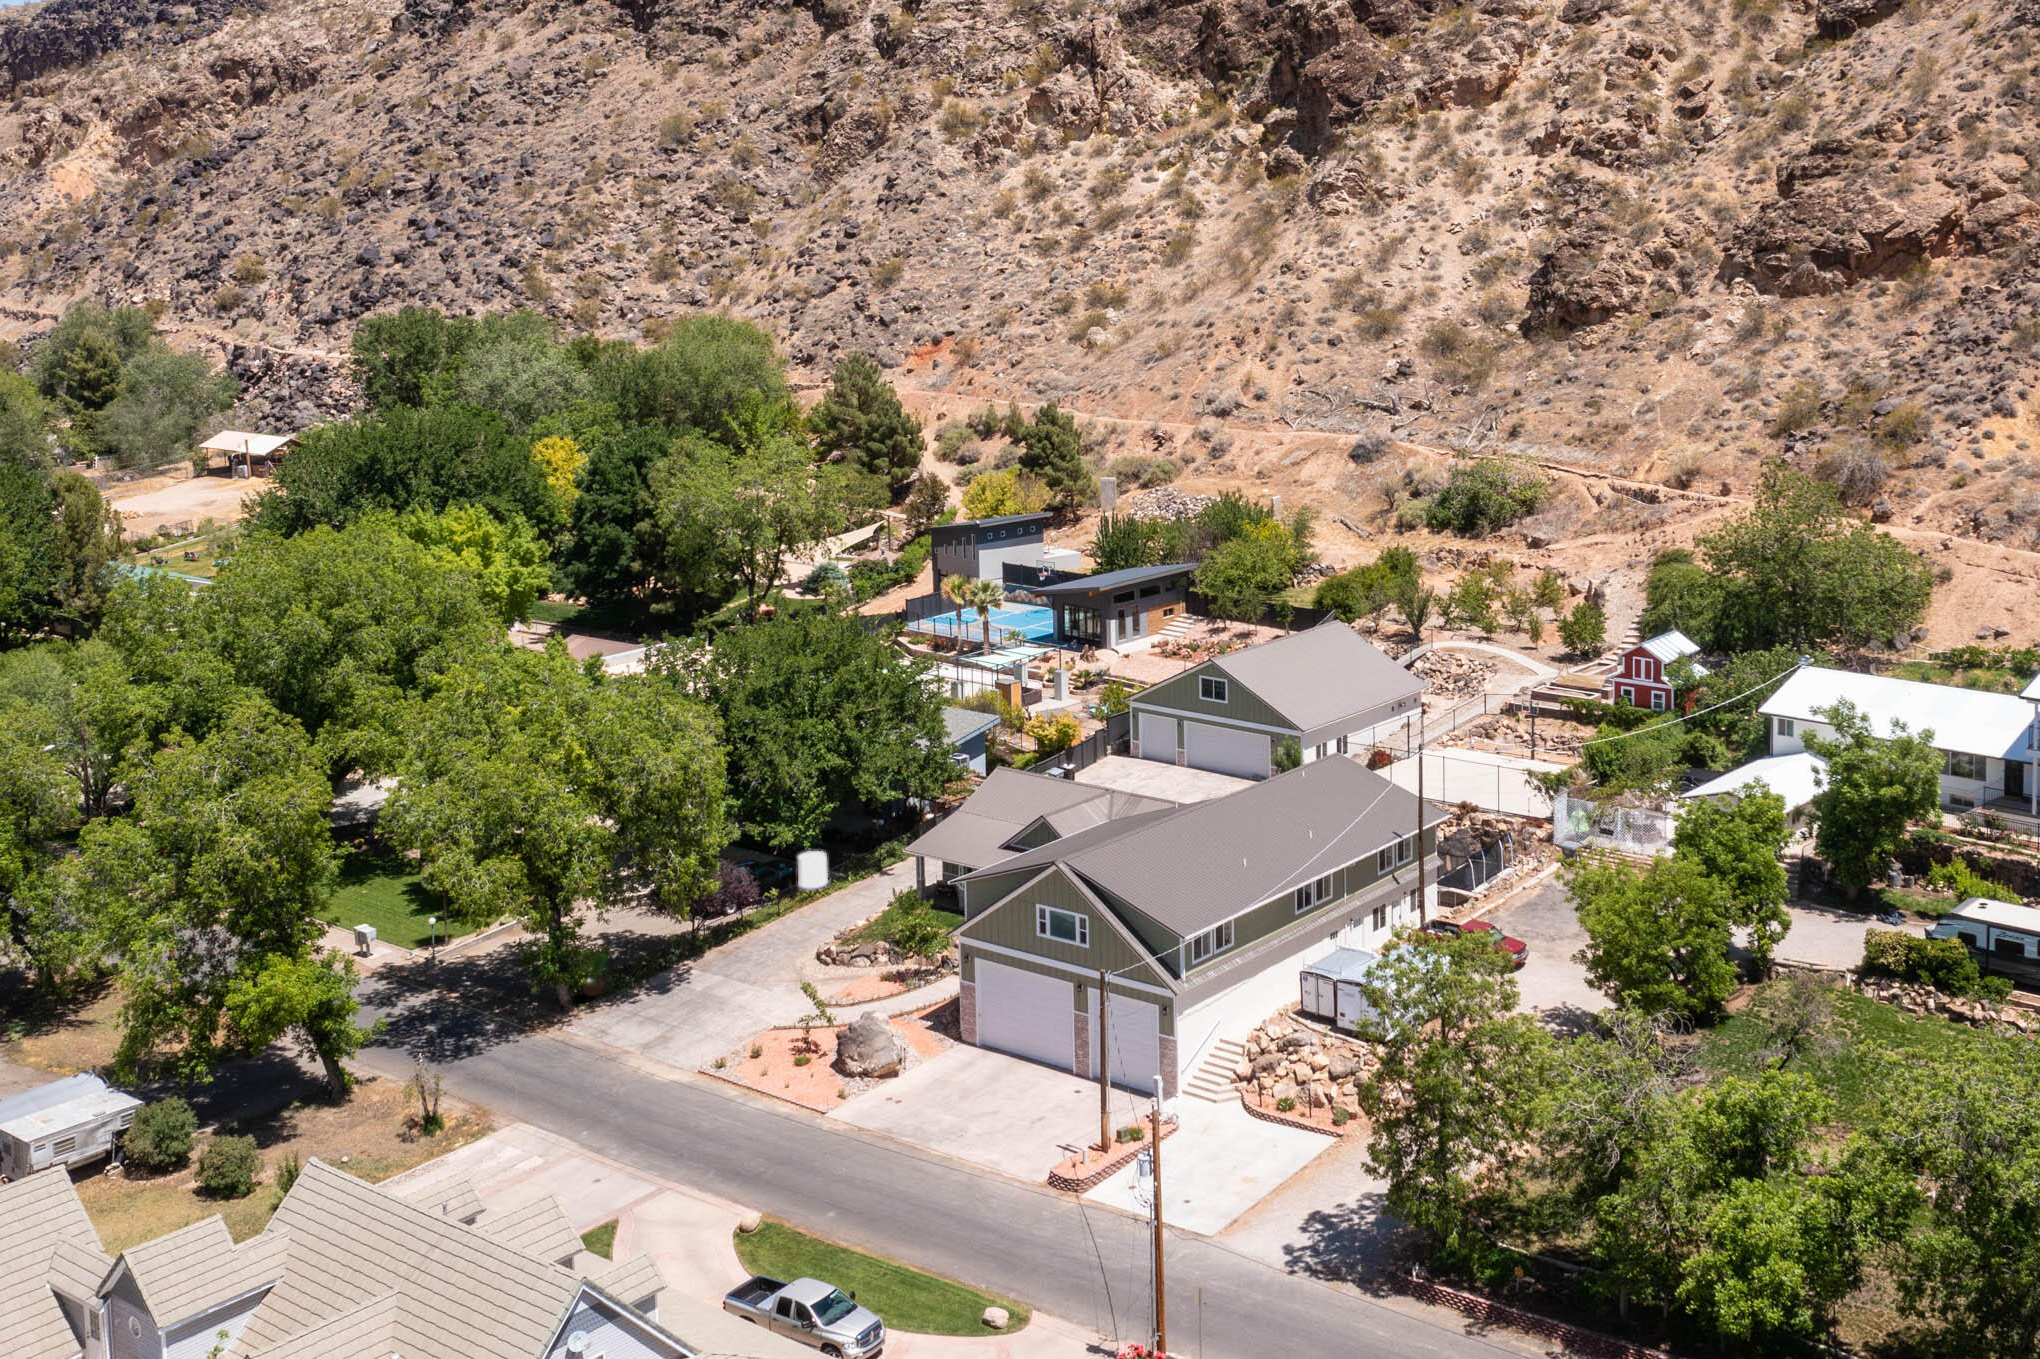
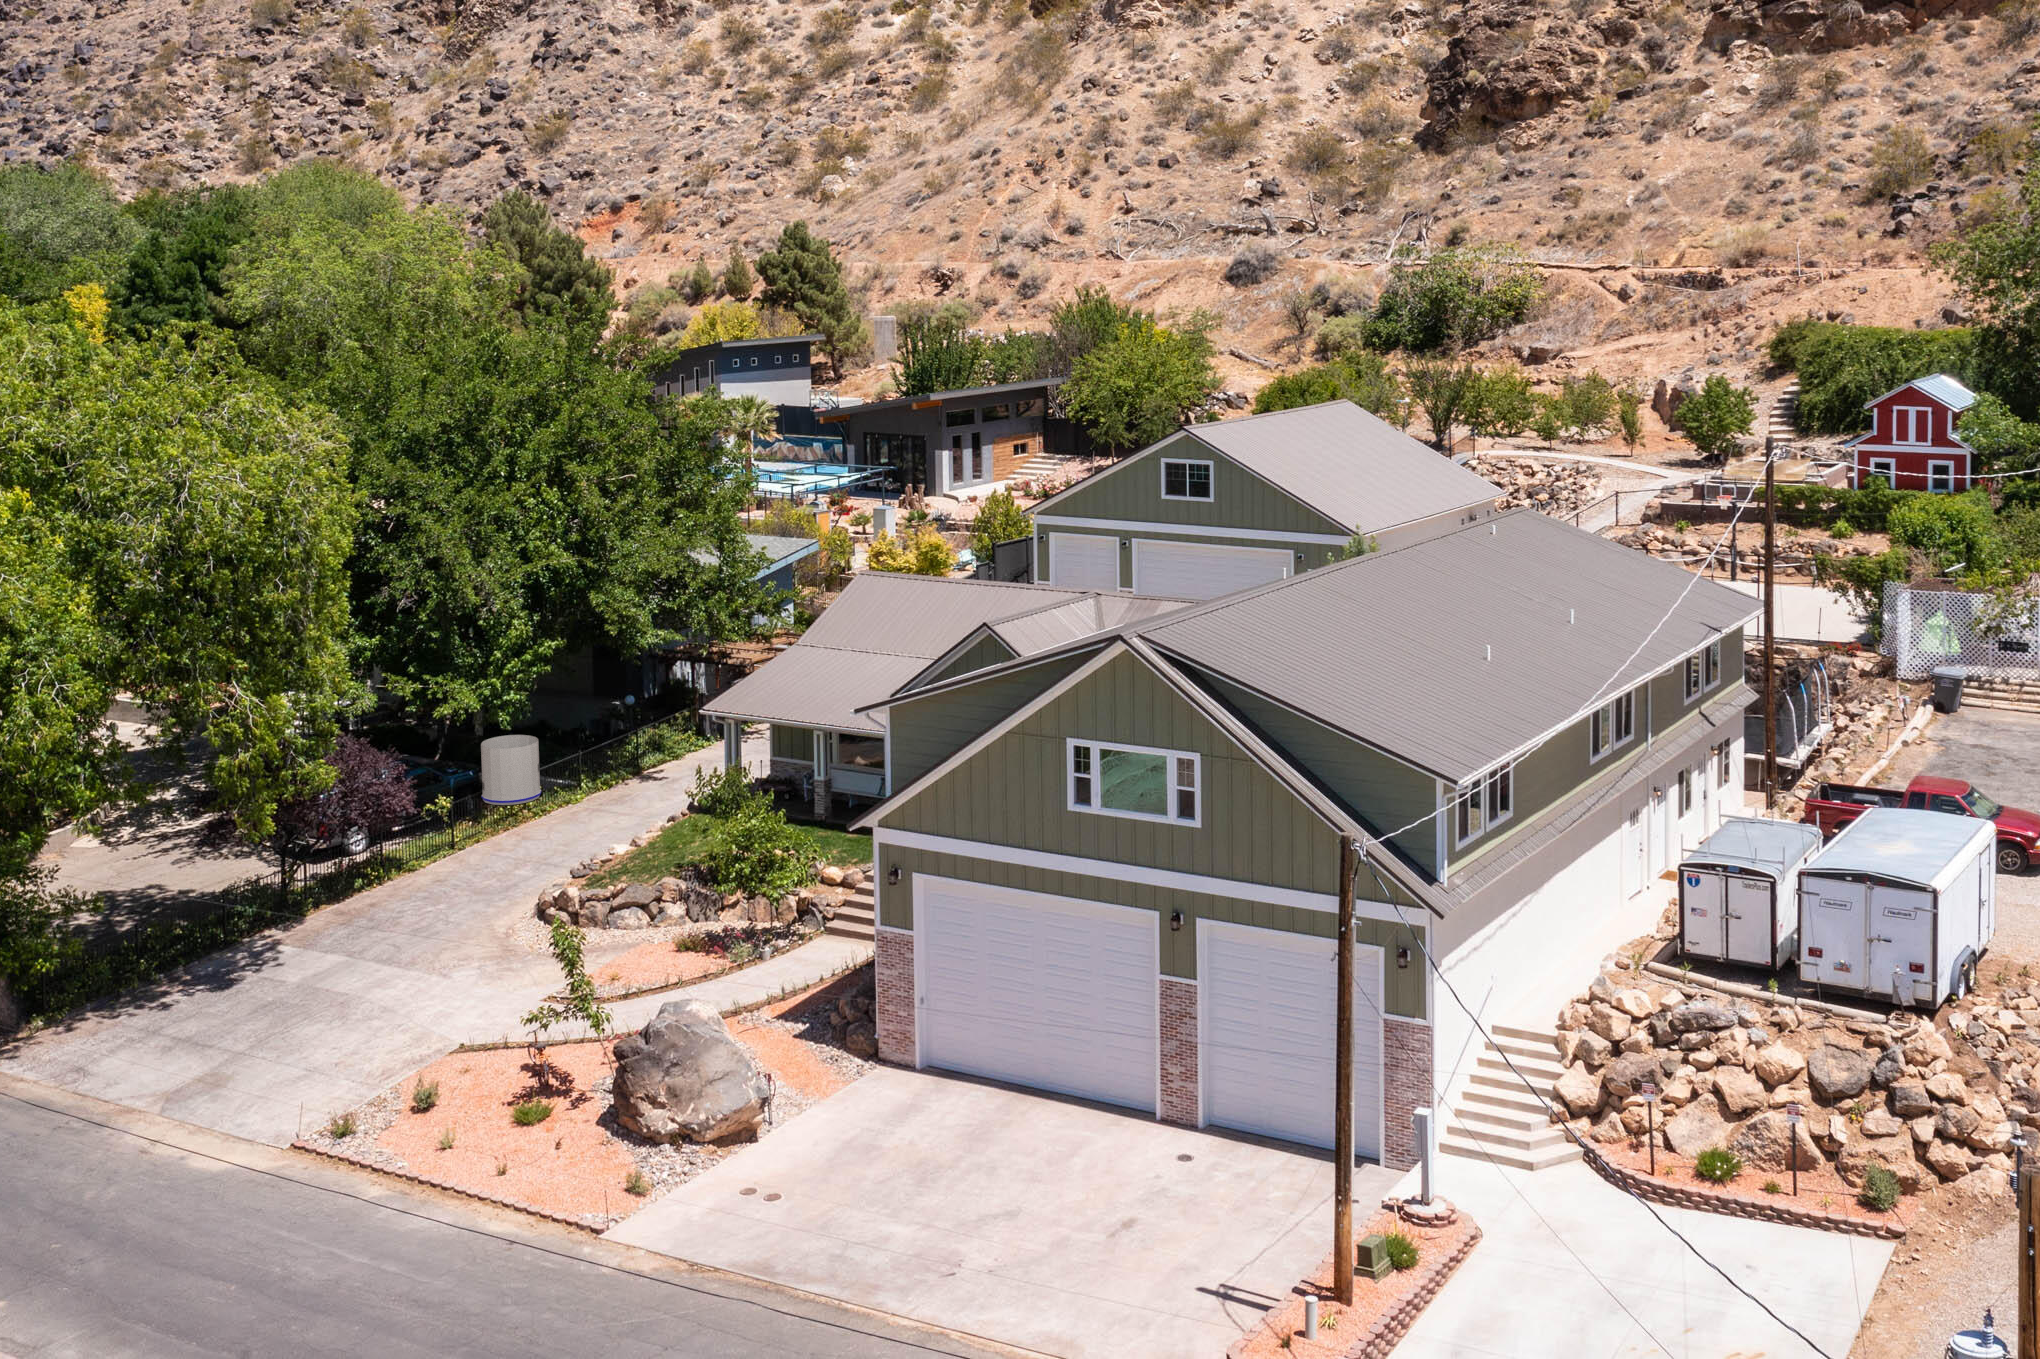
potted tree: present [583,955,605,996] -> none [25,904,85,1001]

